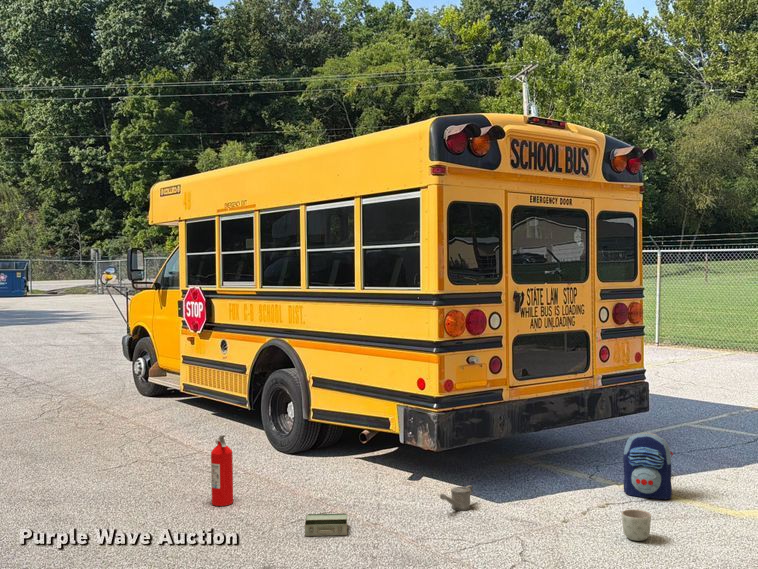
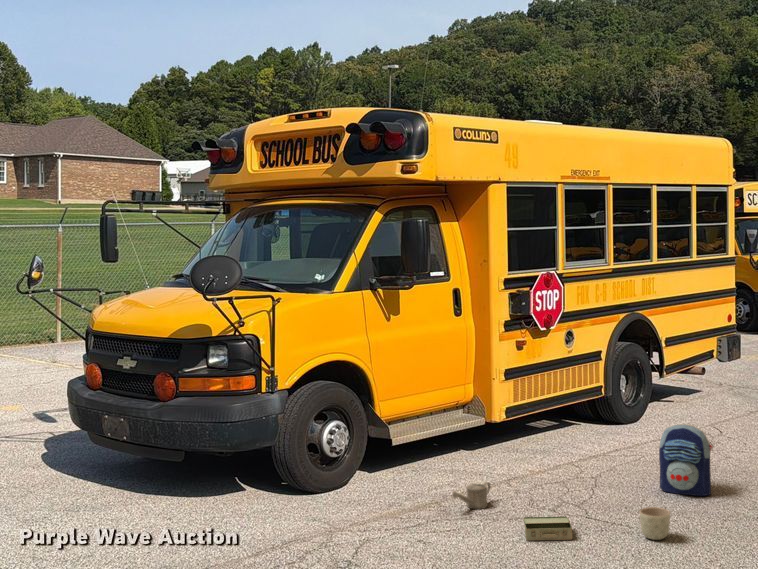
fire extinguisher: present [211,435,233,506] -> none [212,431,237,505]
toolbox: present [305,514,347,536] -> present [523,516,572,541]

